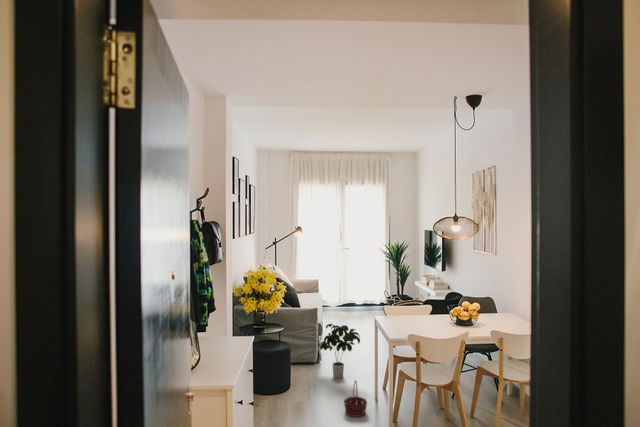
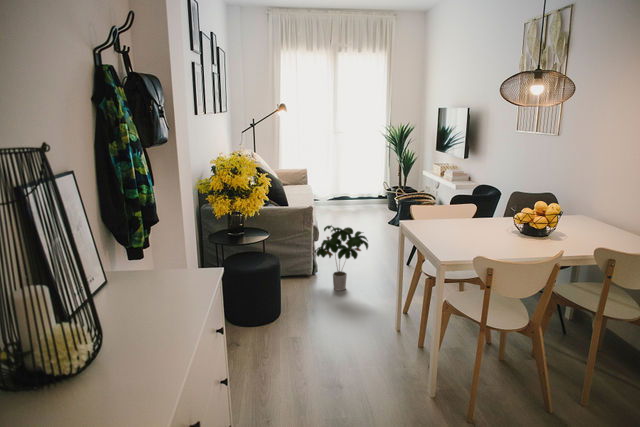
basket: present [344,381,367,417] -> none [353,300,384,345]

